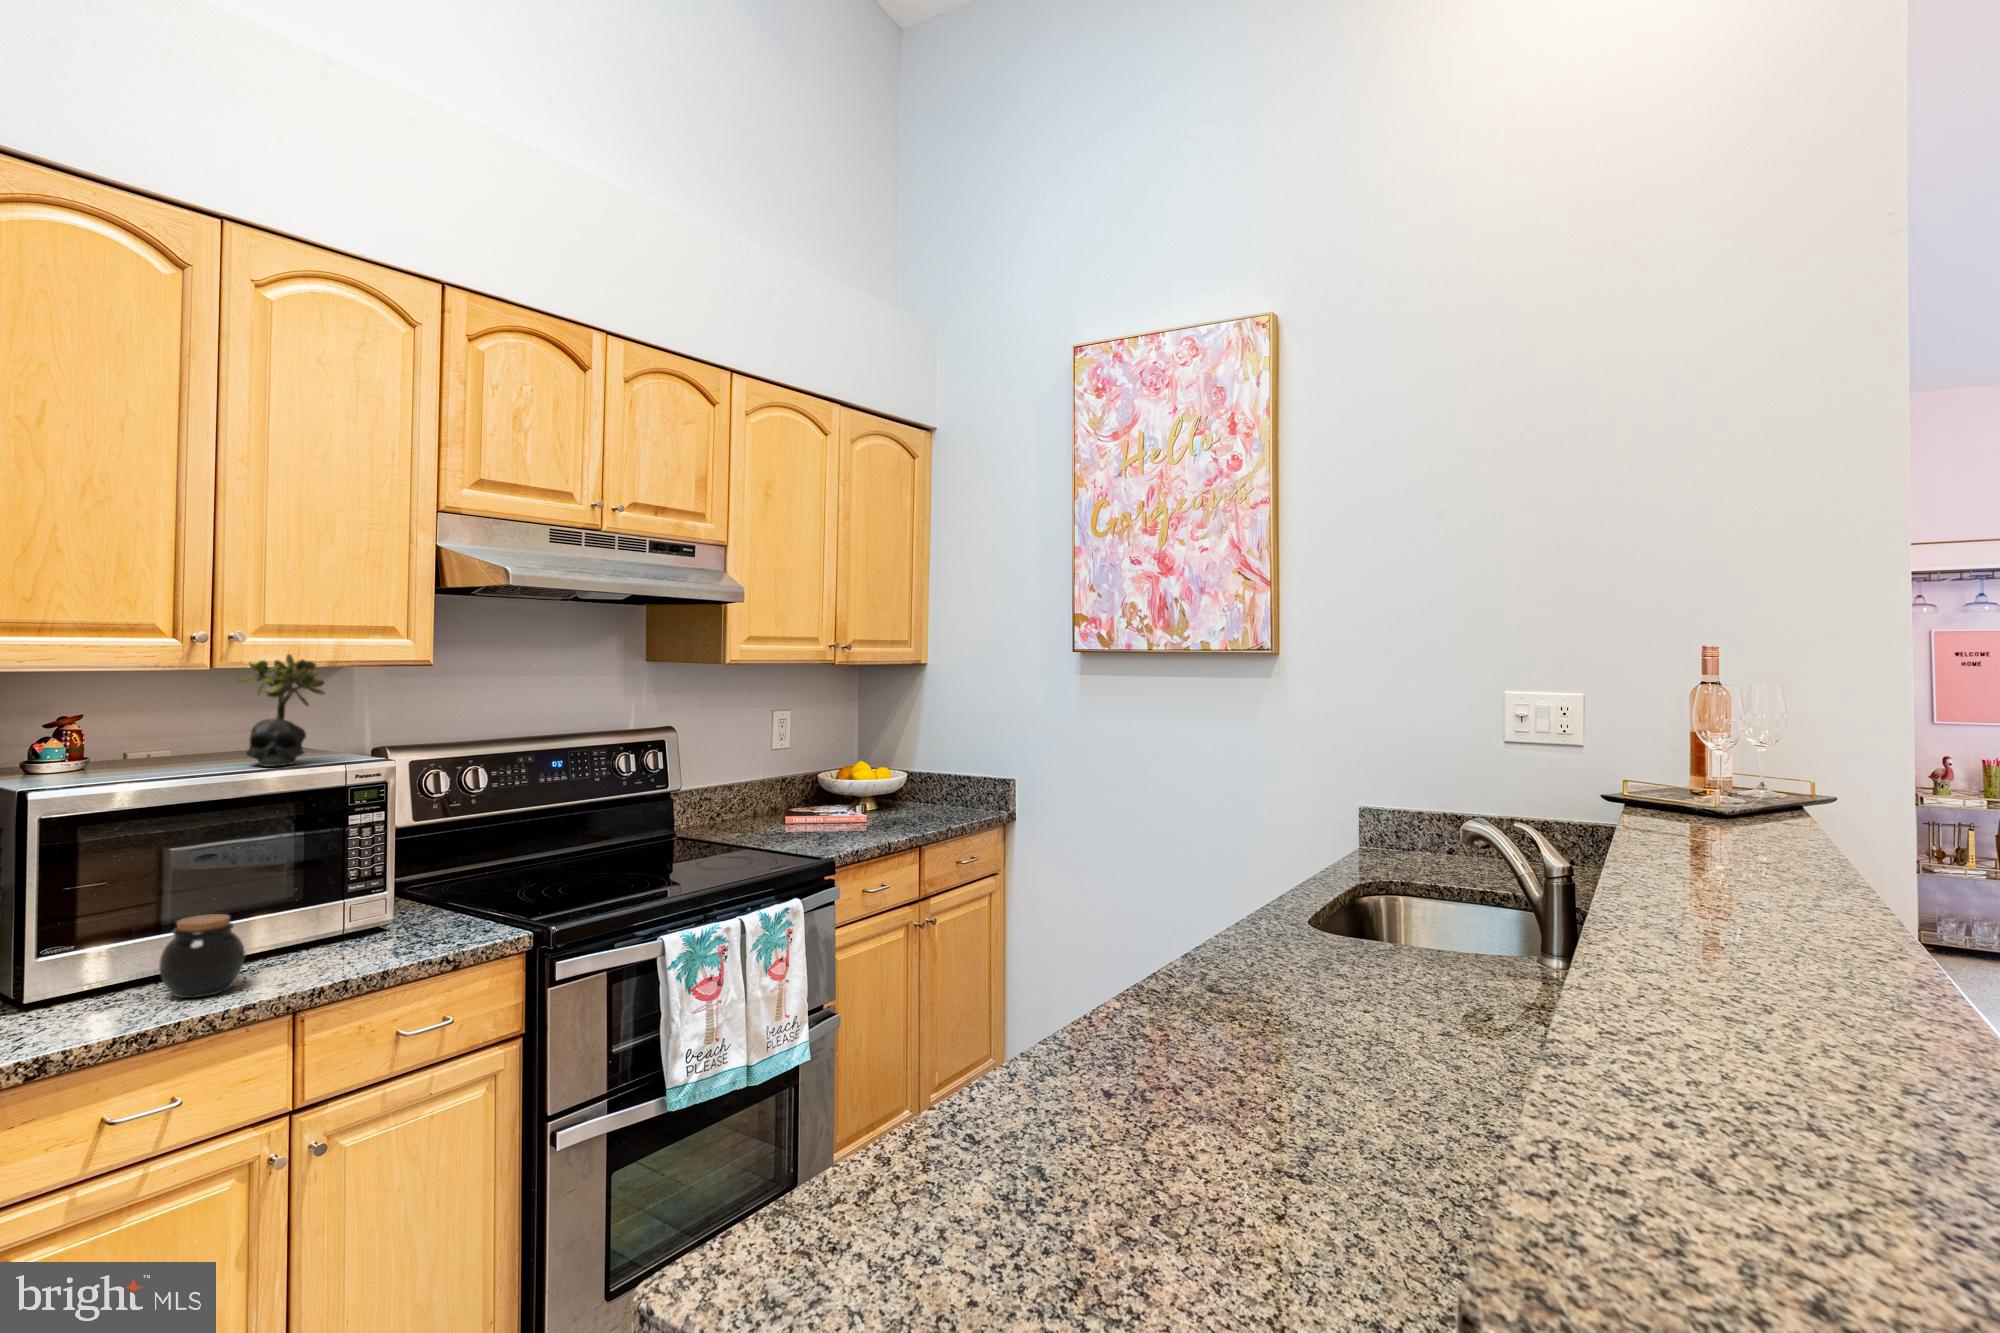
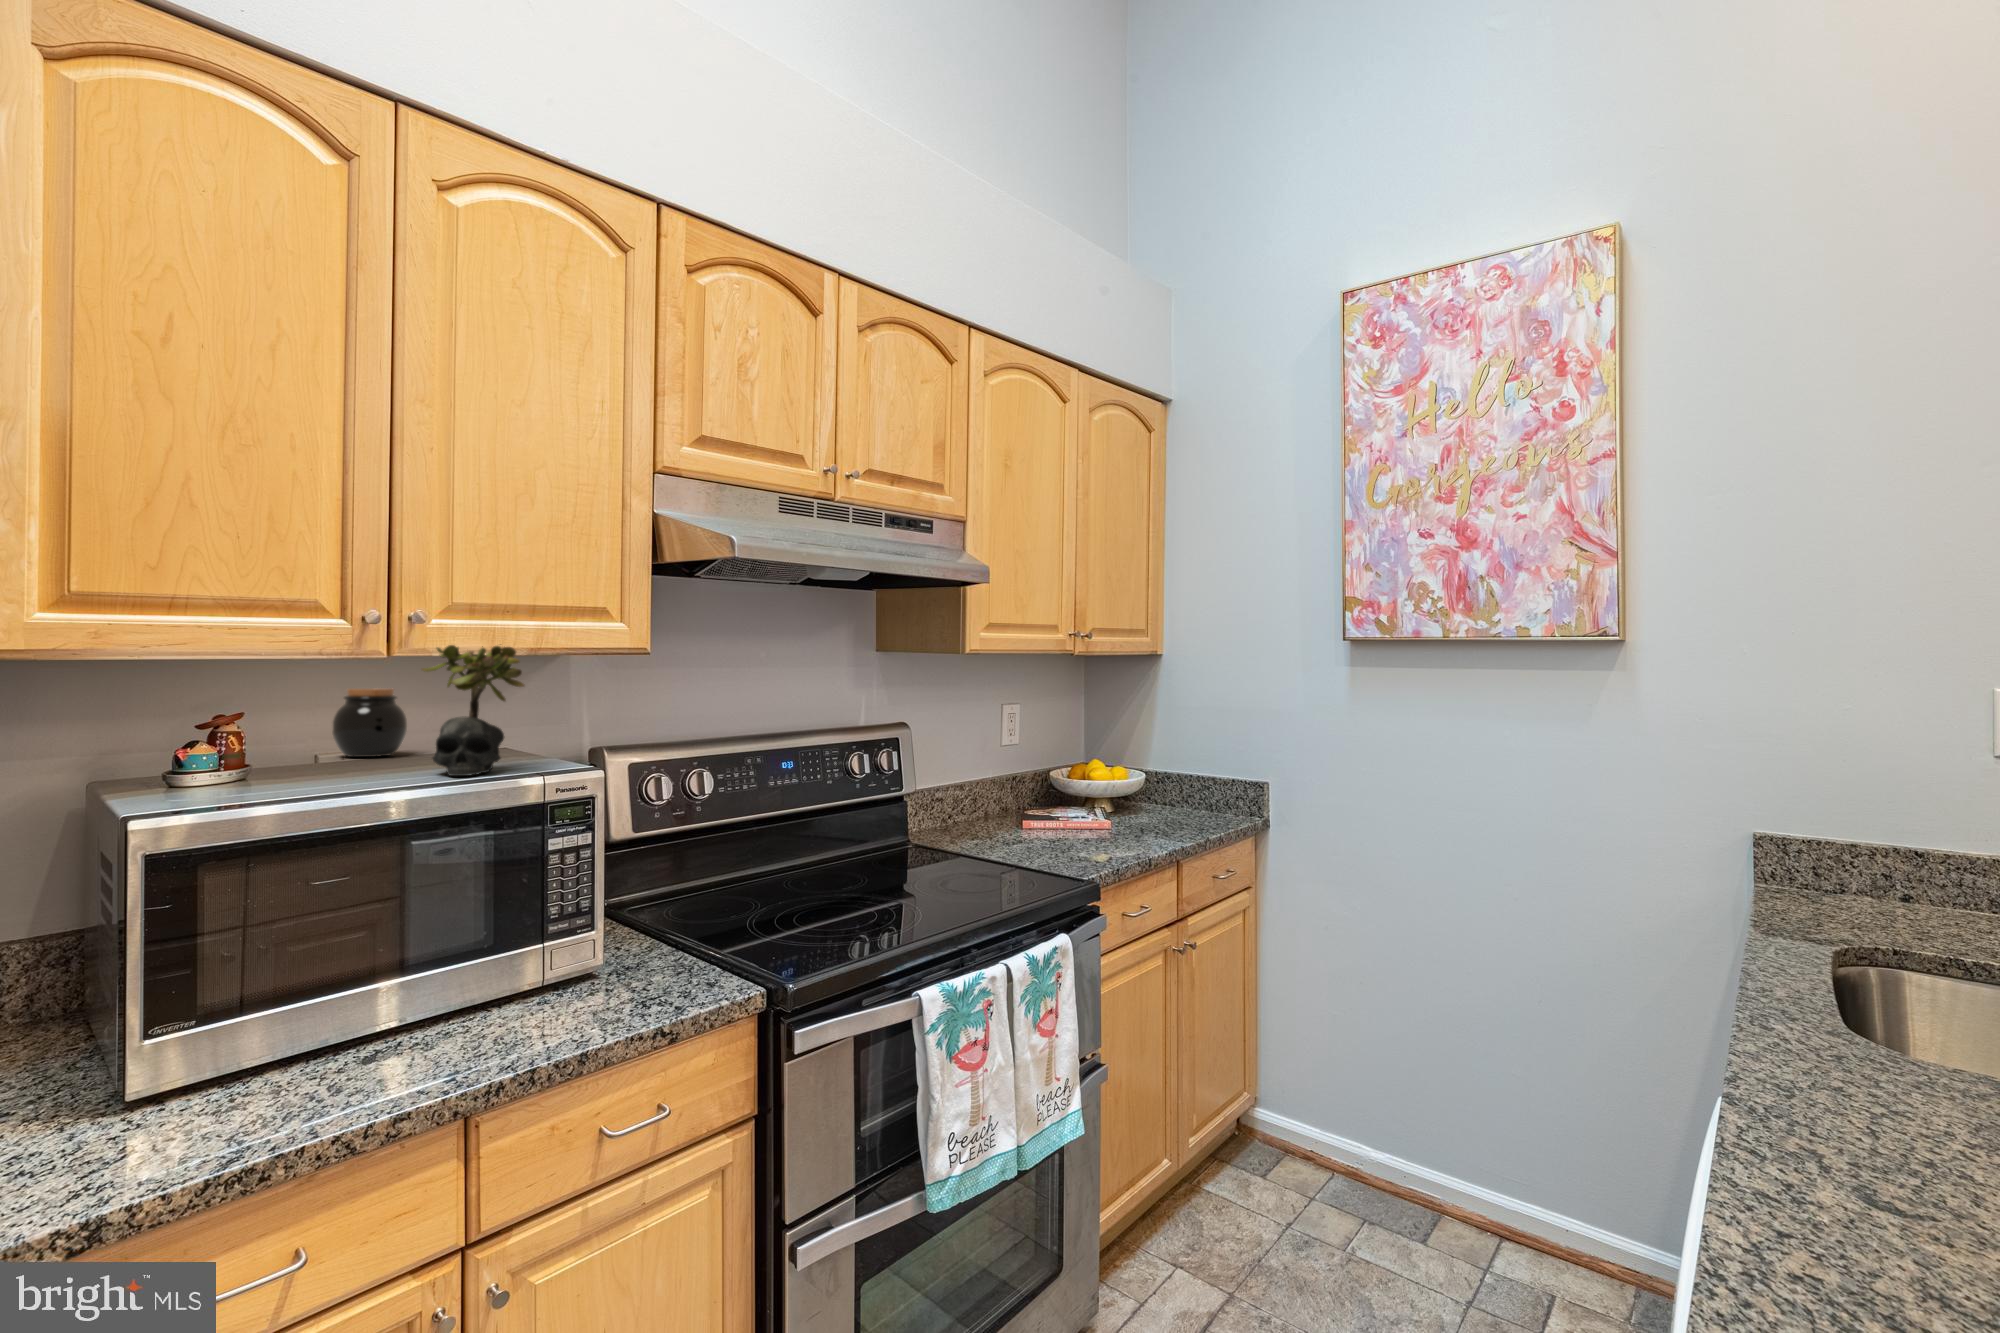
jar: present [159,914,245,998] -> present [332,688,407,757]

